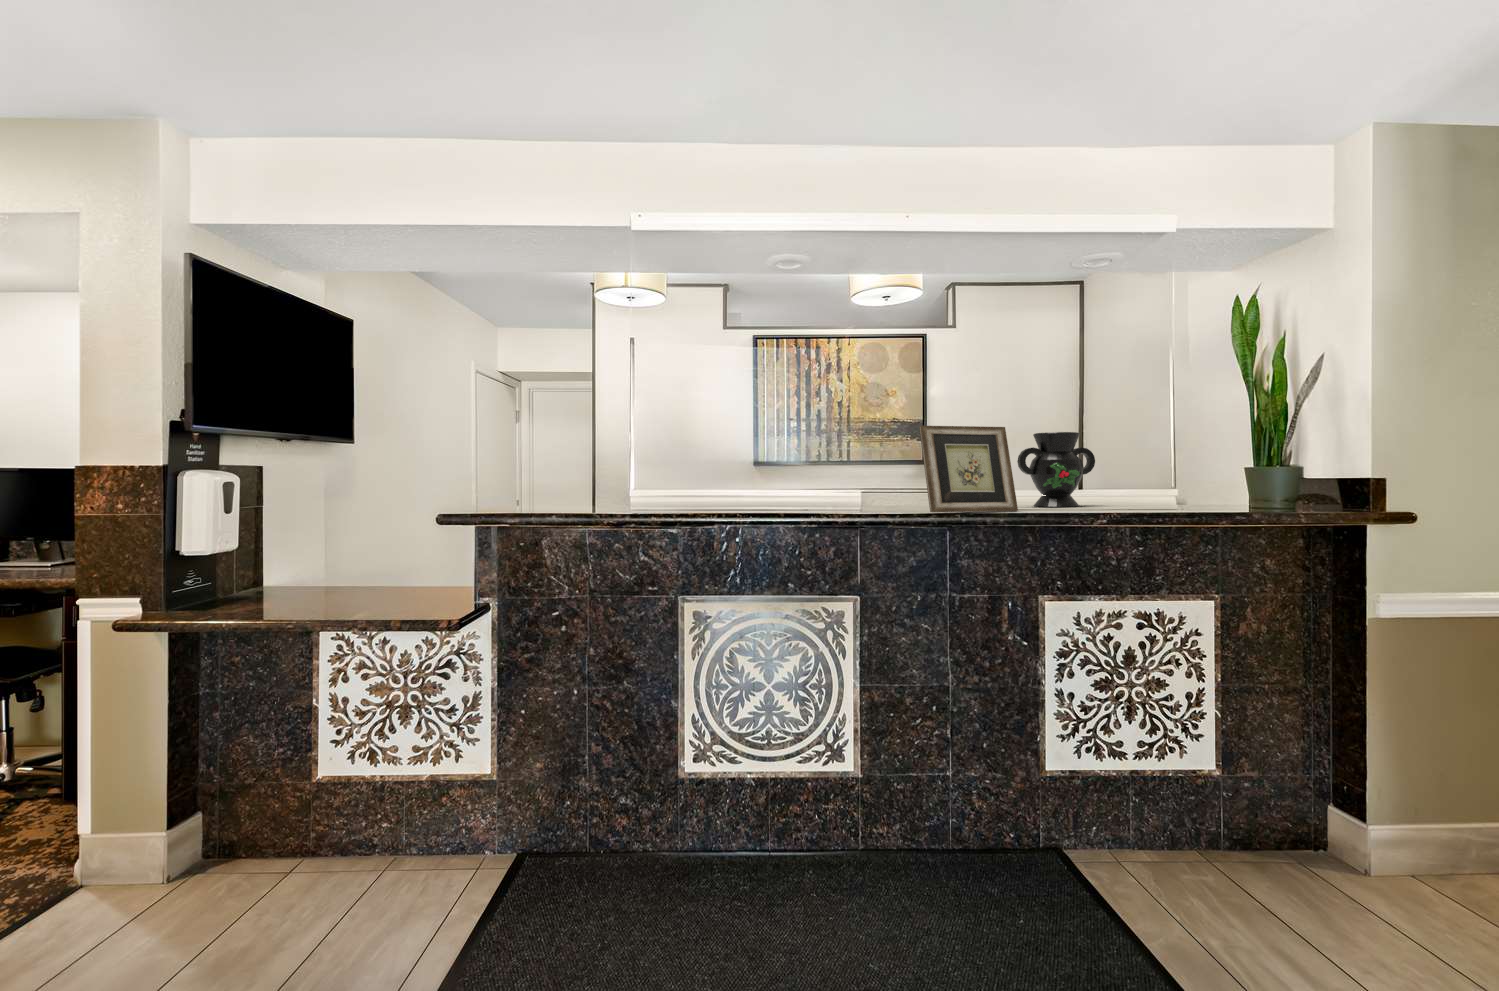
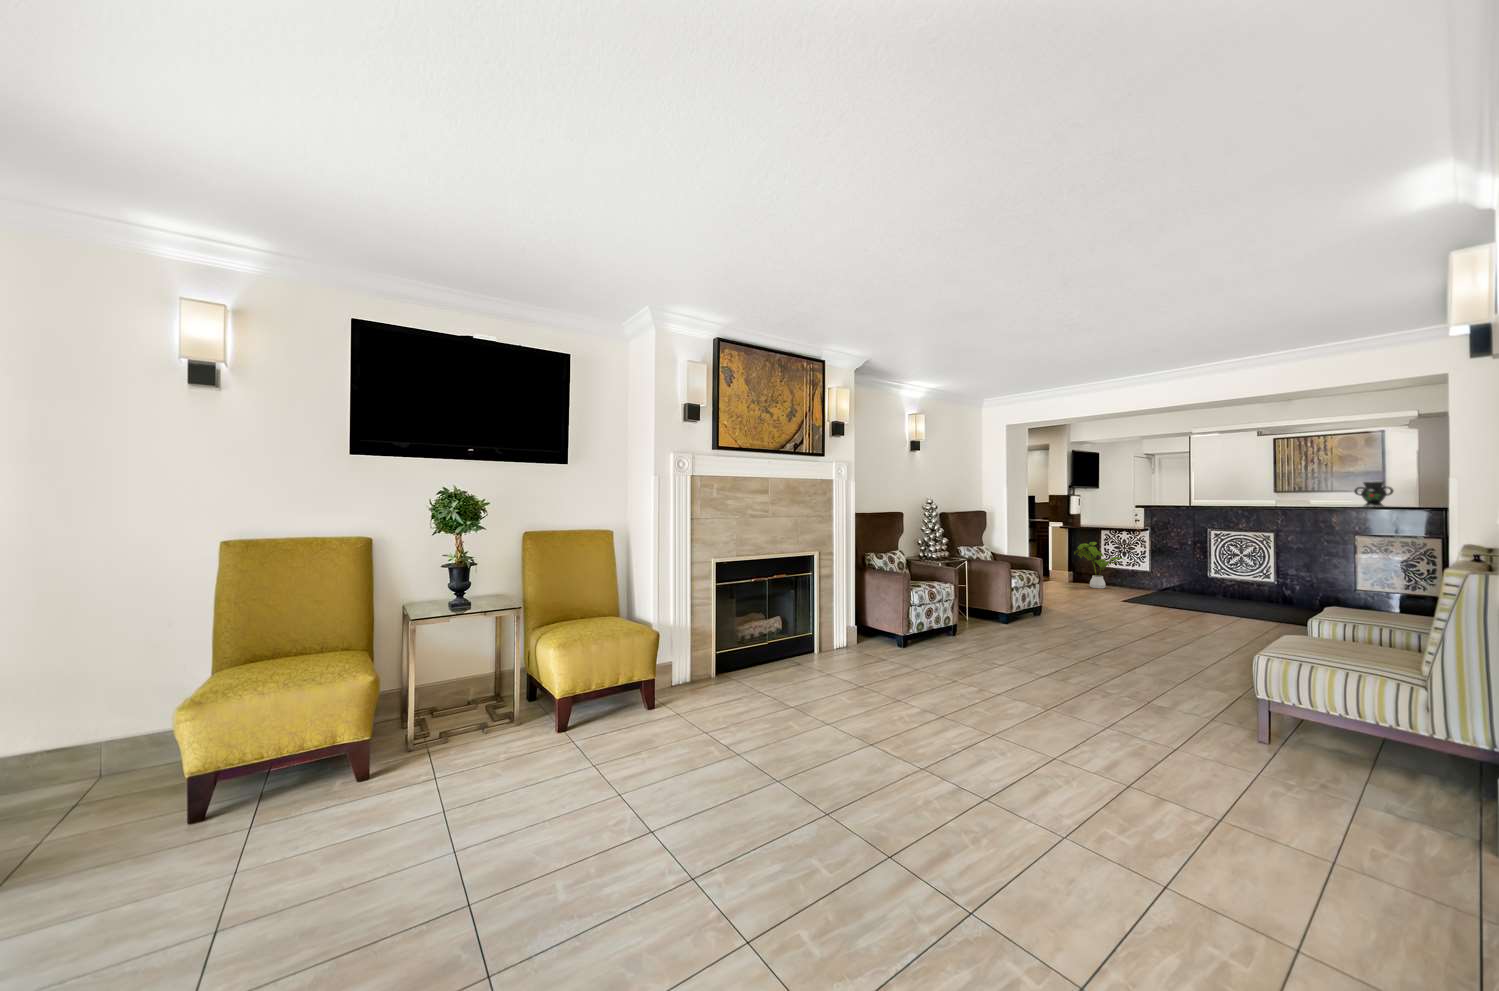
picture frame: present [919,426,1018,512] -> none [1294,482,1335,507]
house plant: none [181,688,413,900] -> present [1074,542,1125,588]

